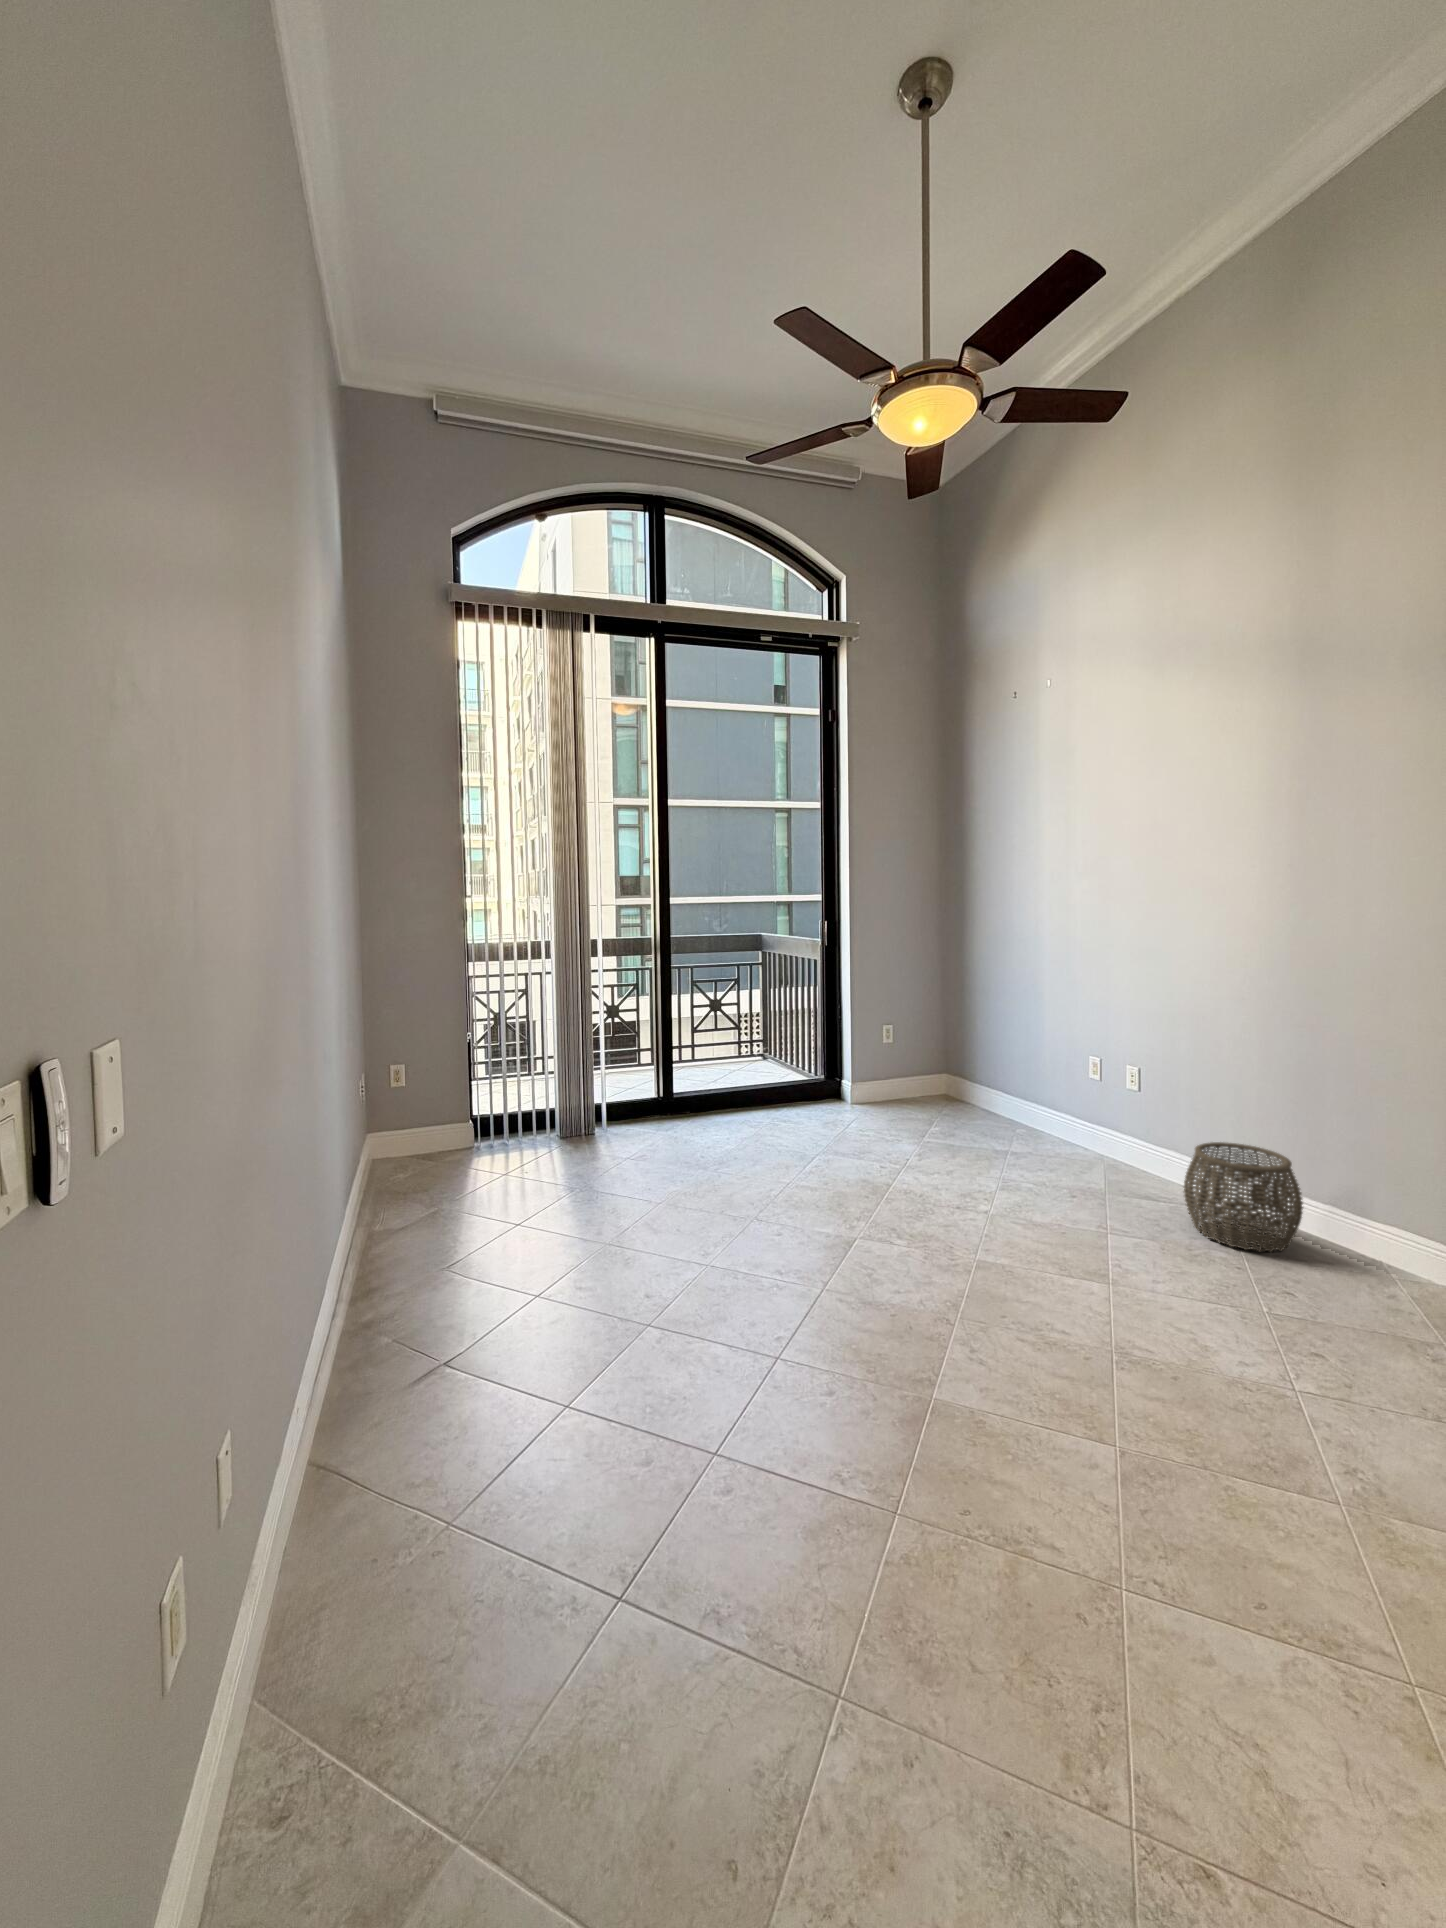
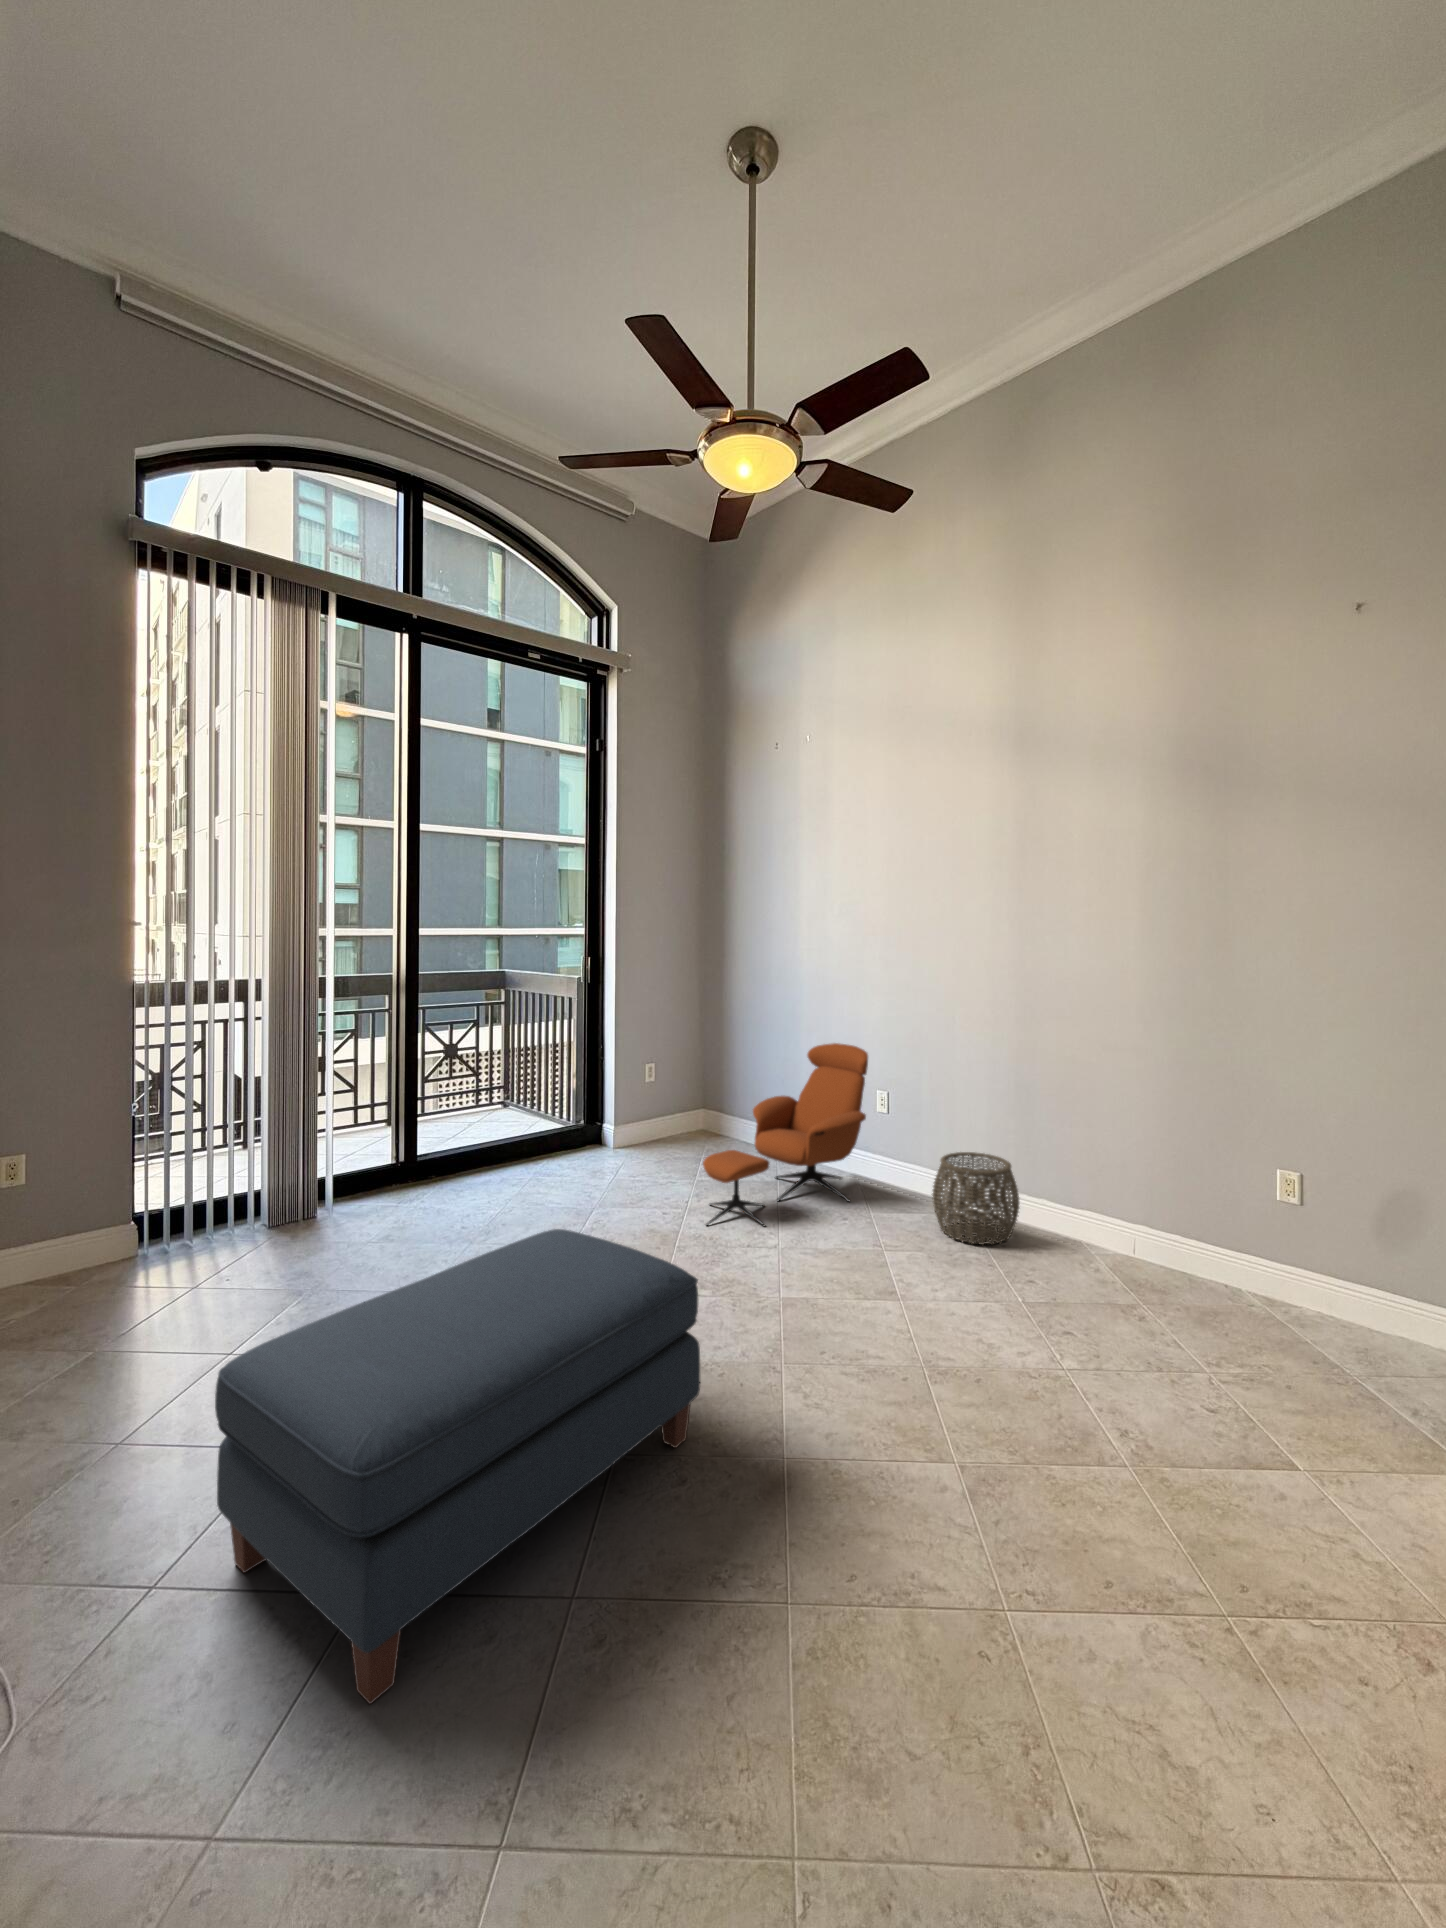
lounge chair: none [922,1012,1118,1193] -> present [703,1043,868,1226]
ottoman: none [482,1161,860,1480] -> present [215,1229,700,1704]

